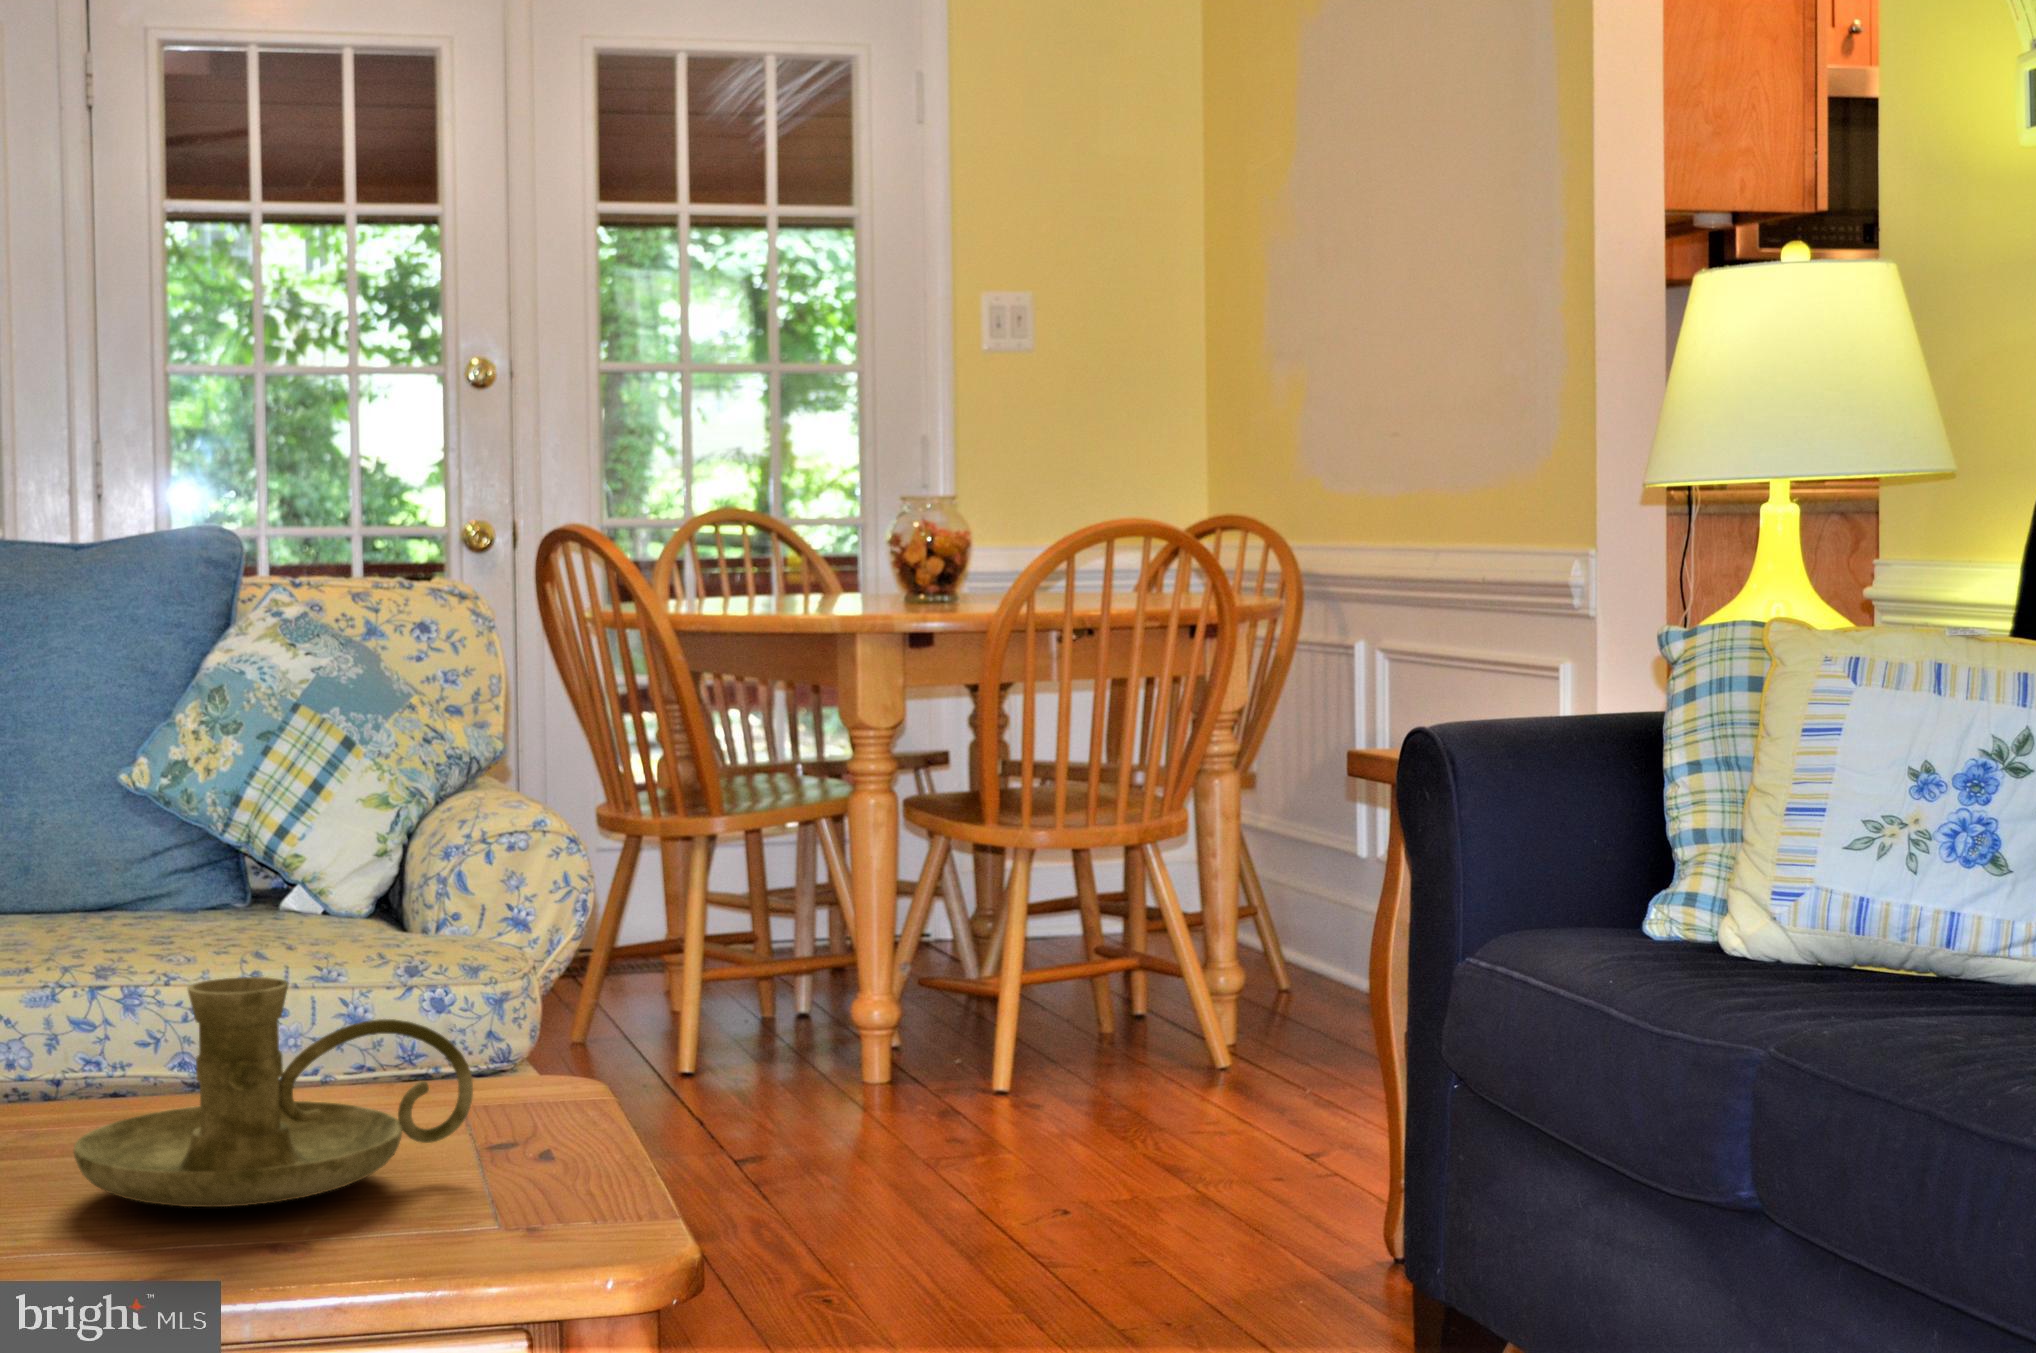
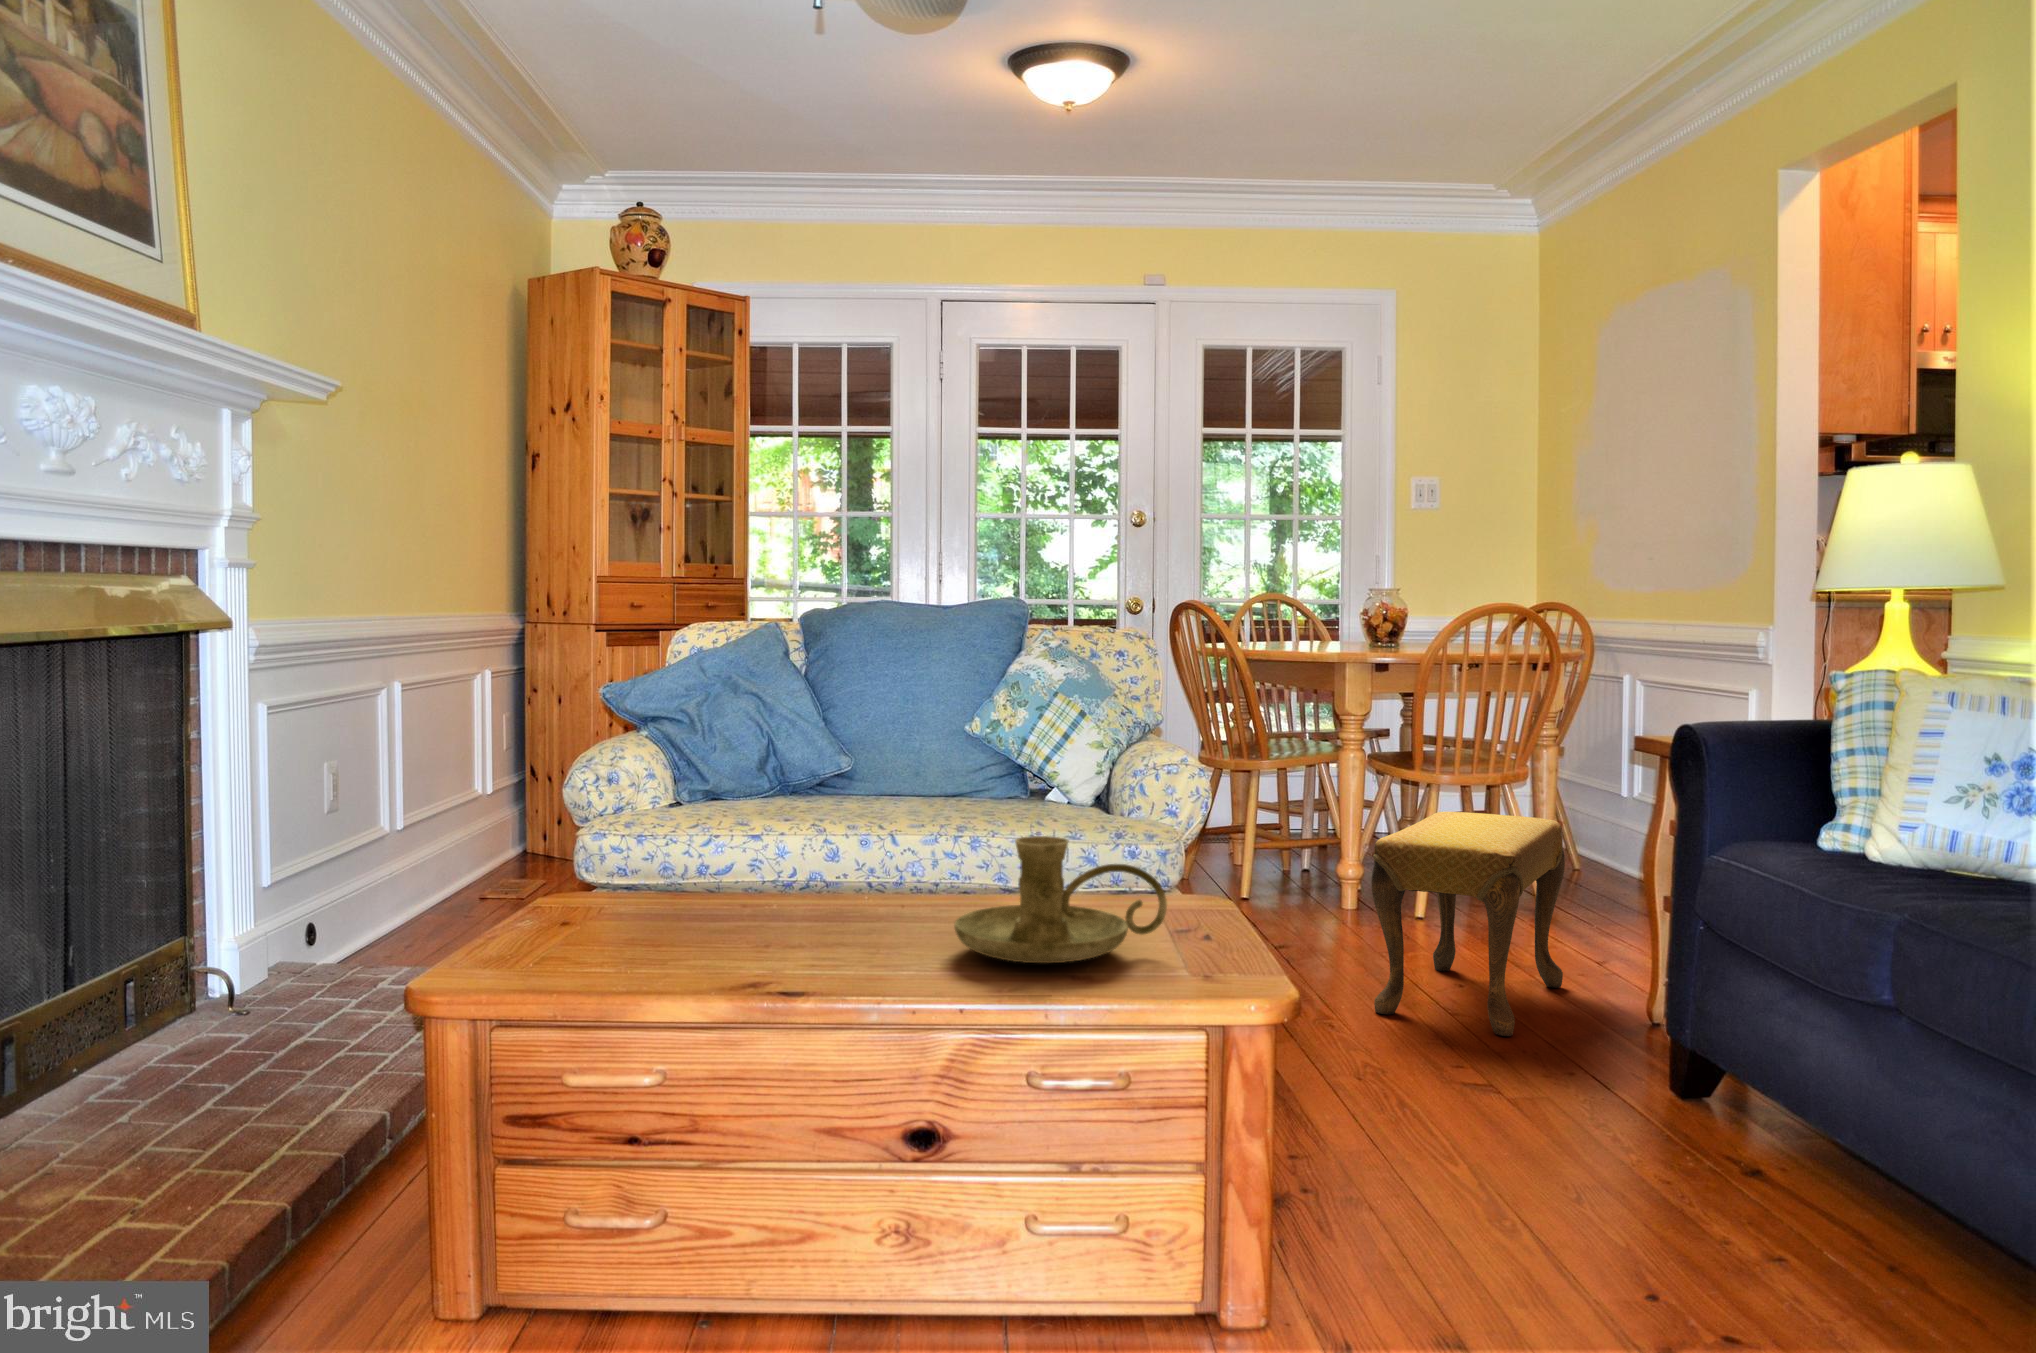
footstool: none [890,898,1222,1283] -> present [1371,812,1565,1036]

